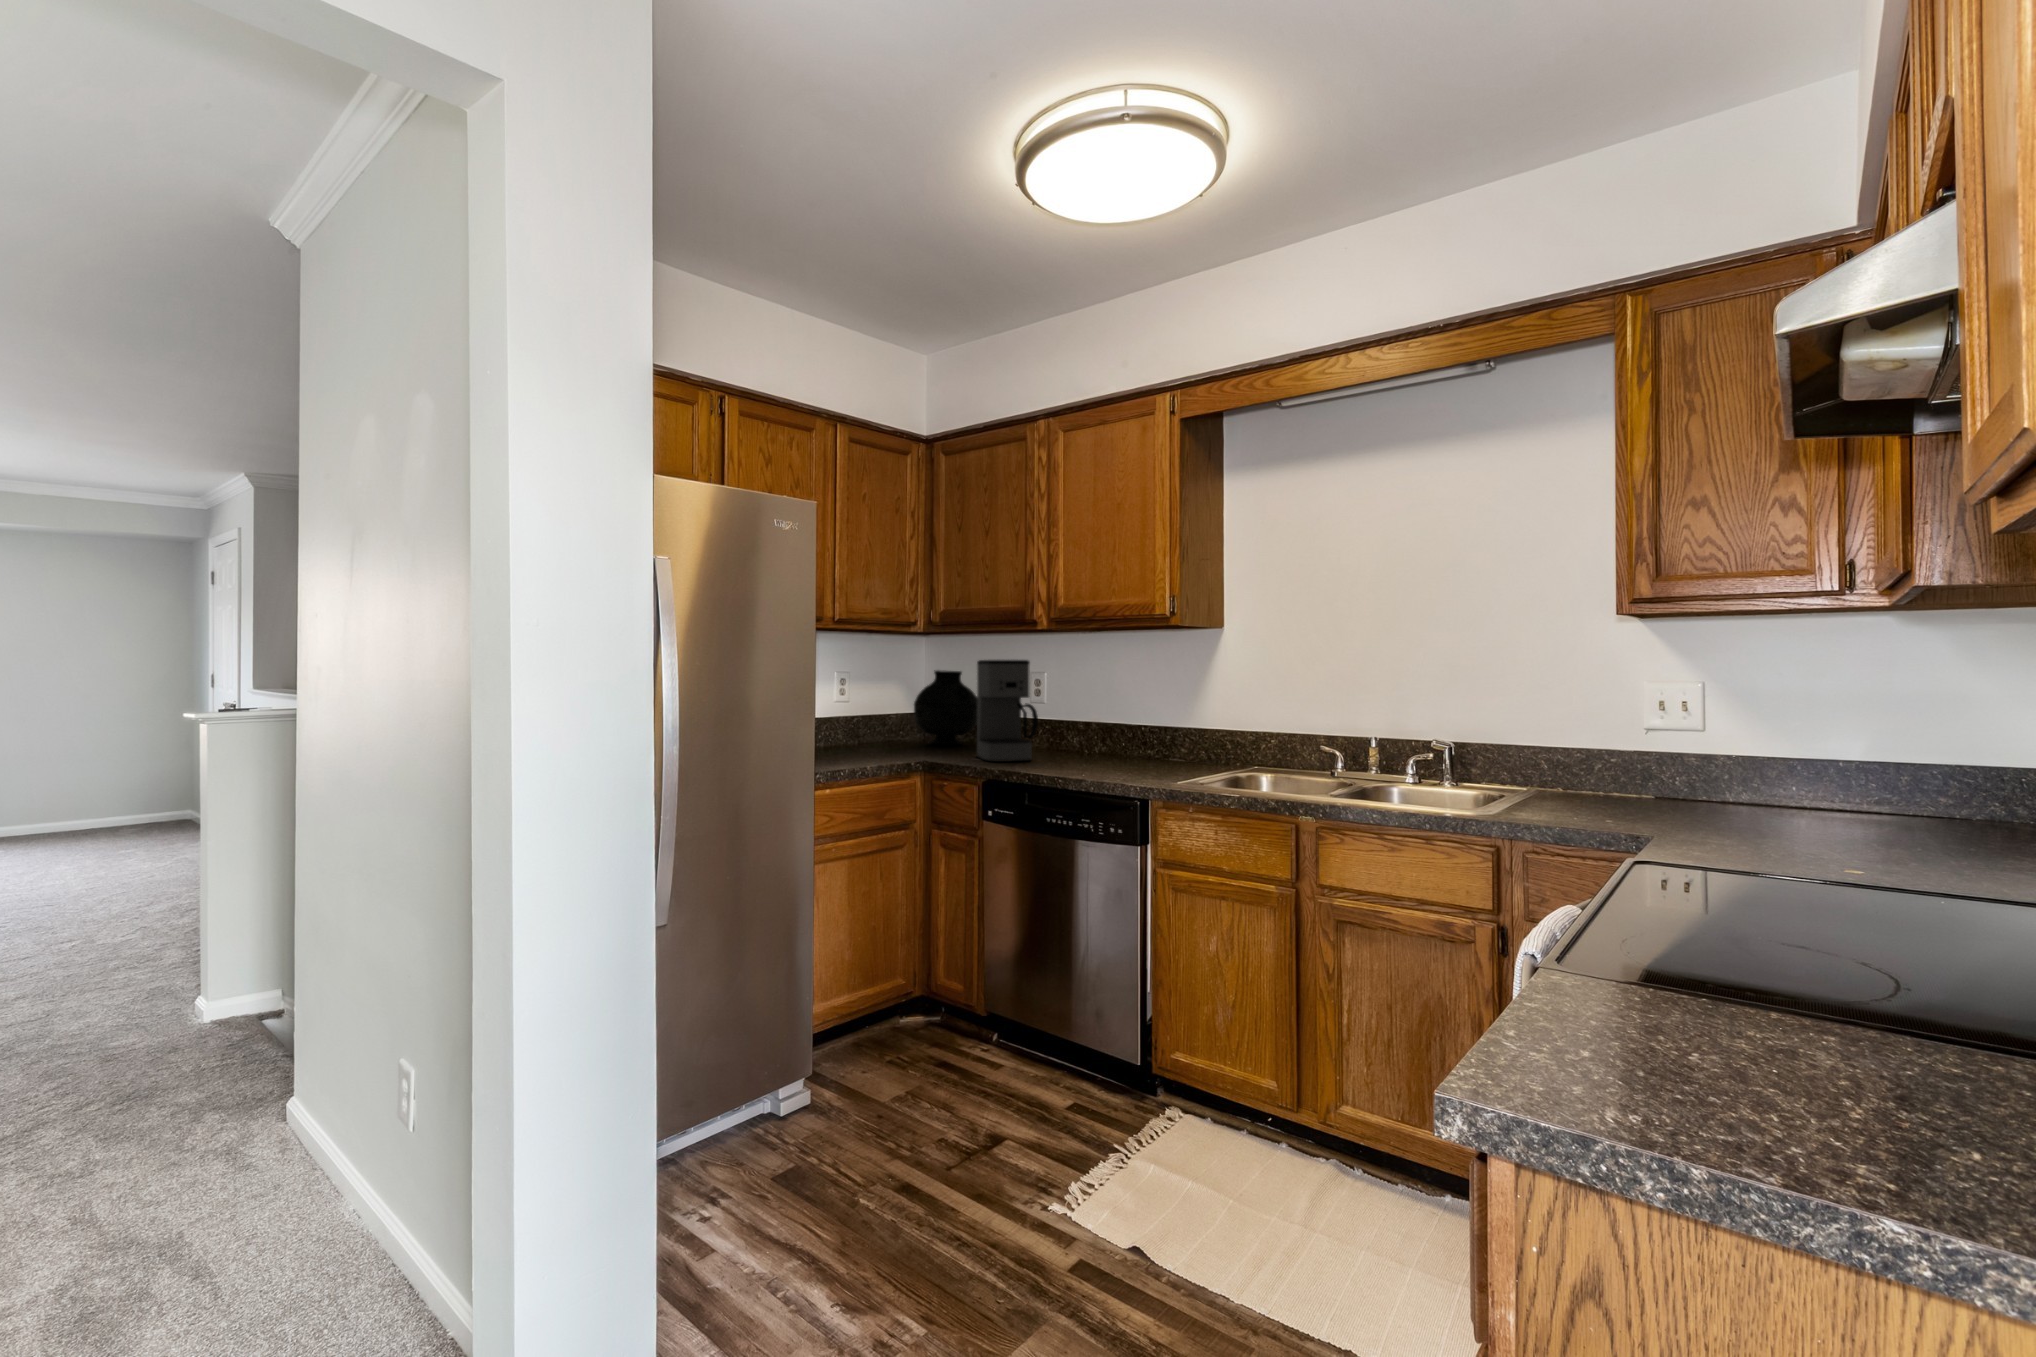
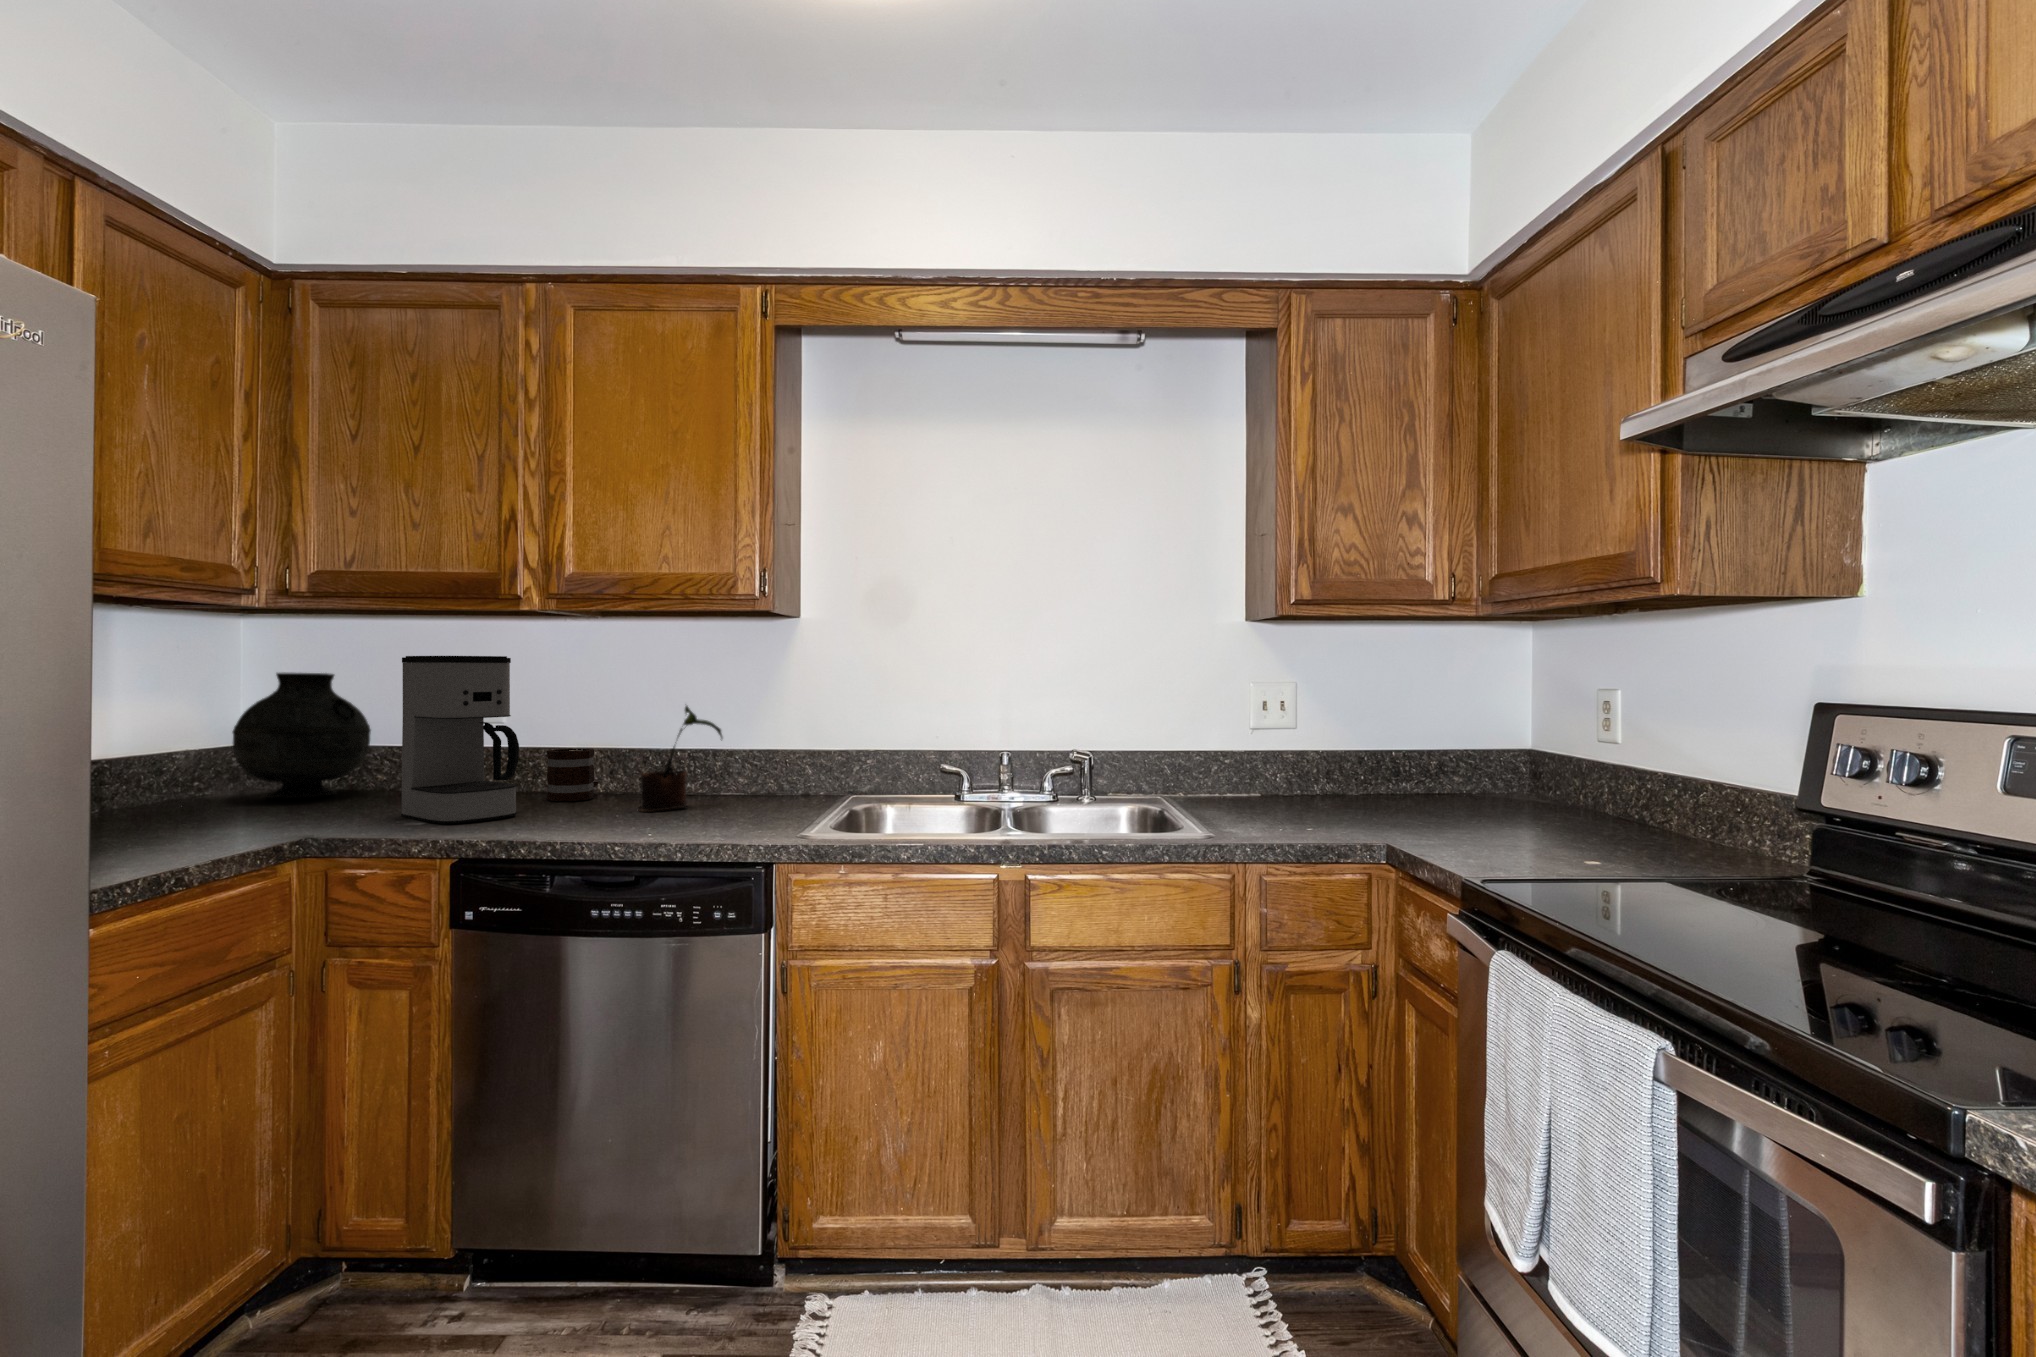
potted plant: none [1103,691,1163,765] -> present [640,706,722,812]
mug: none [1063,722,1100,756] -> present [547,748,599,801]

